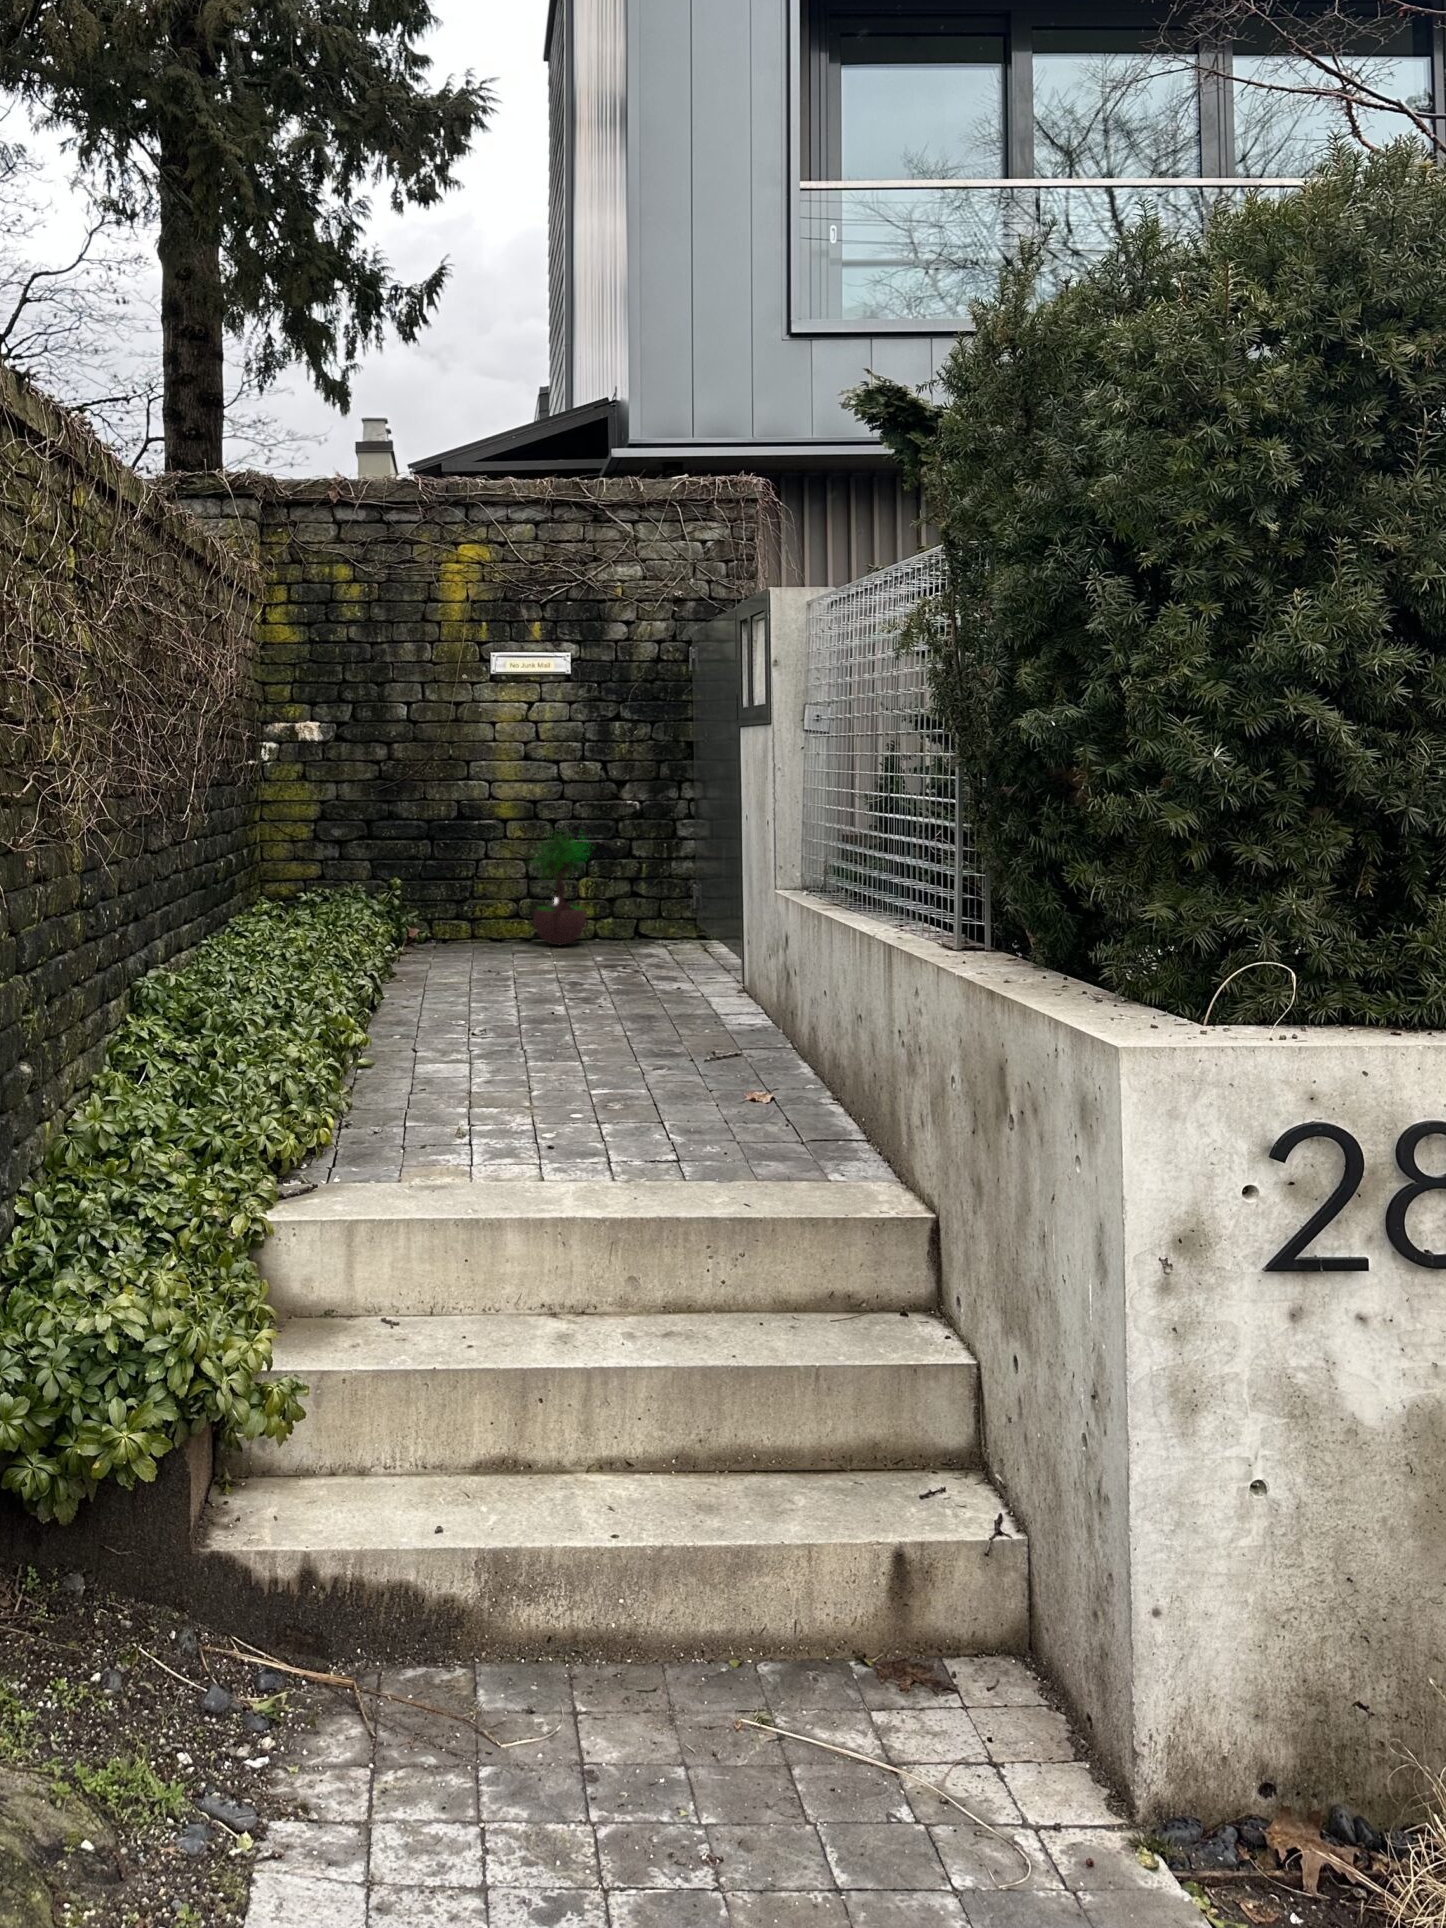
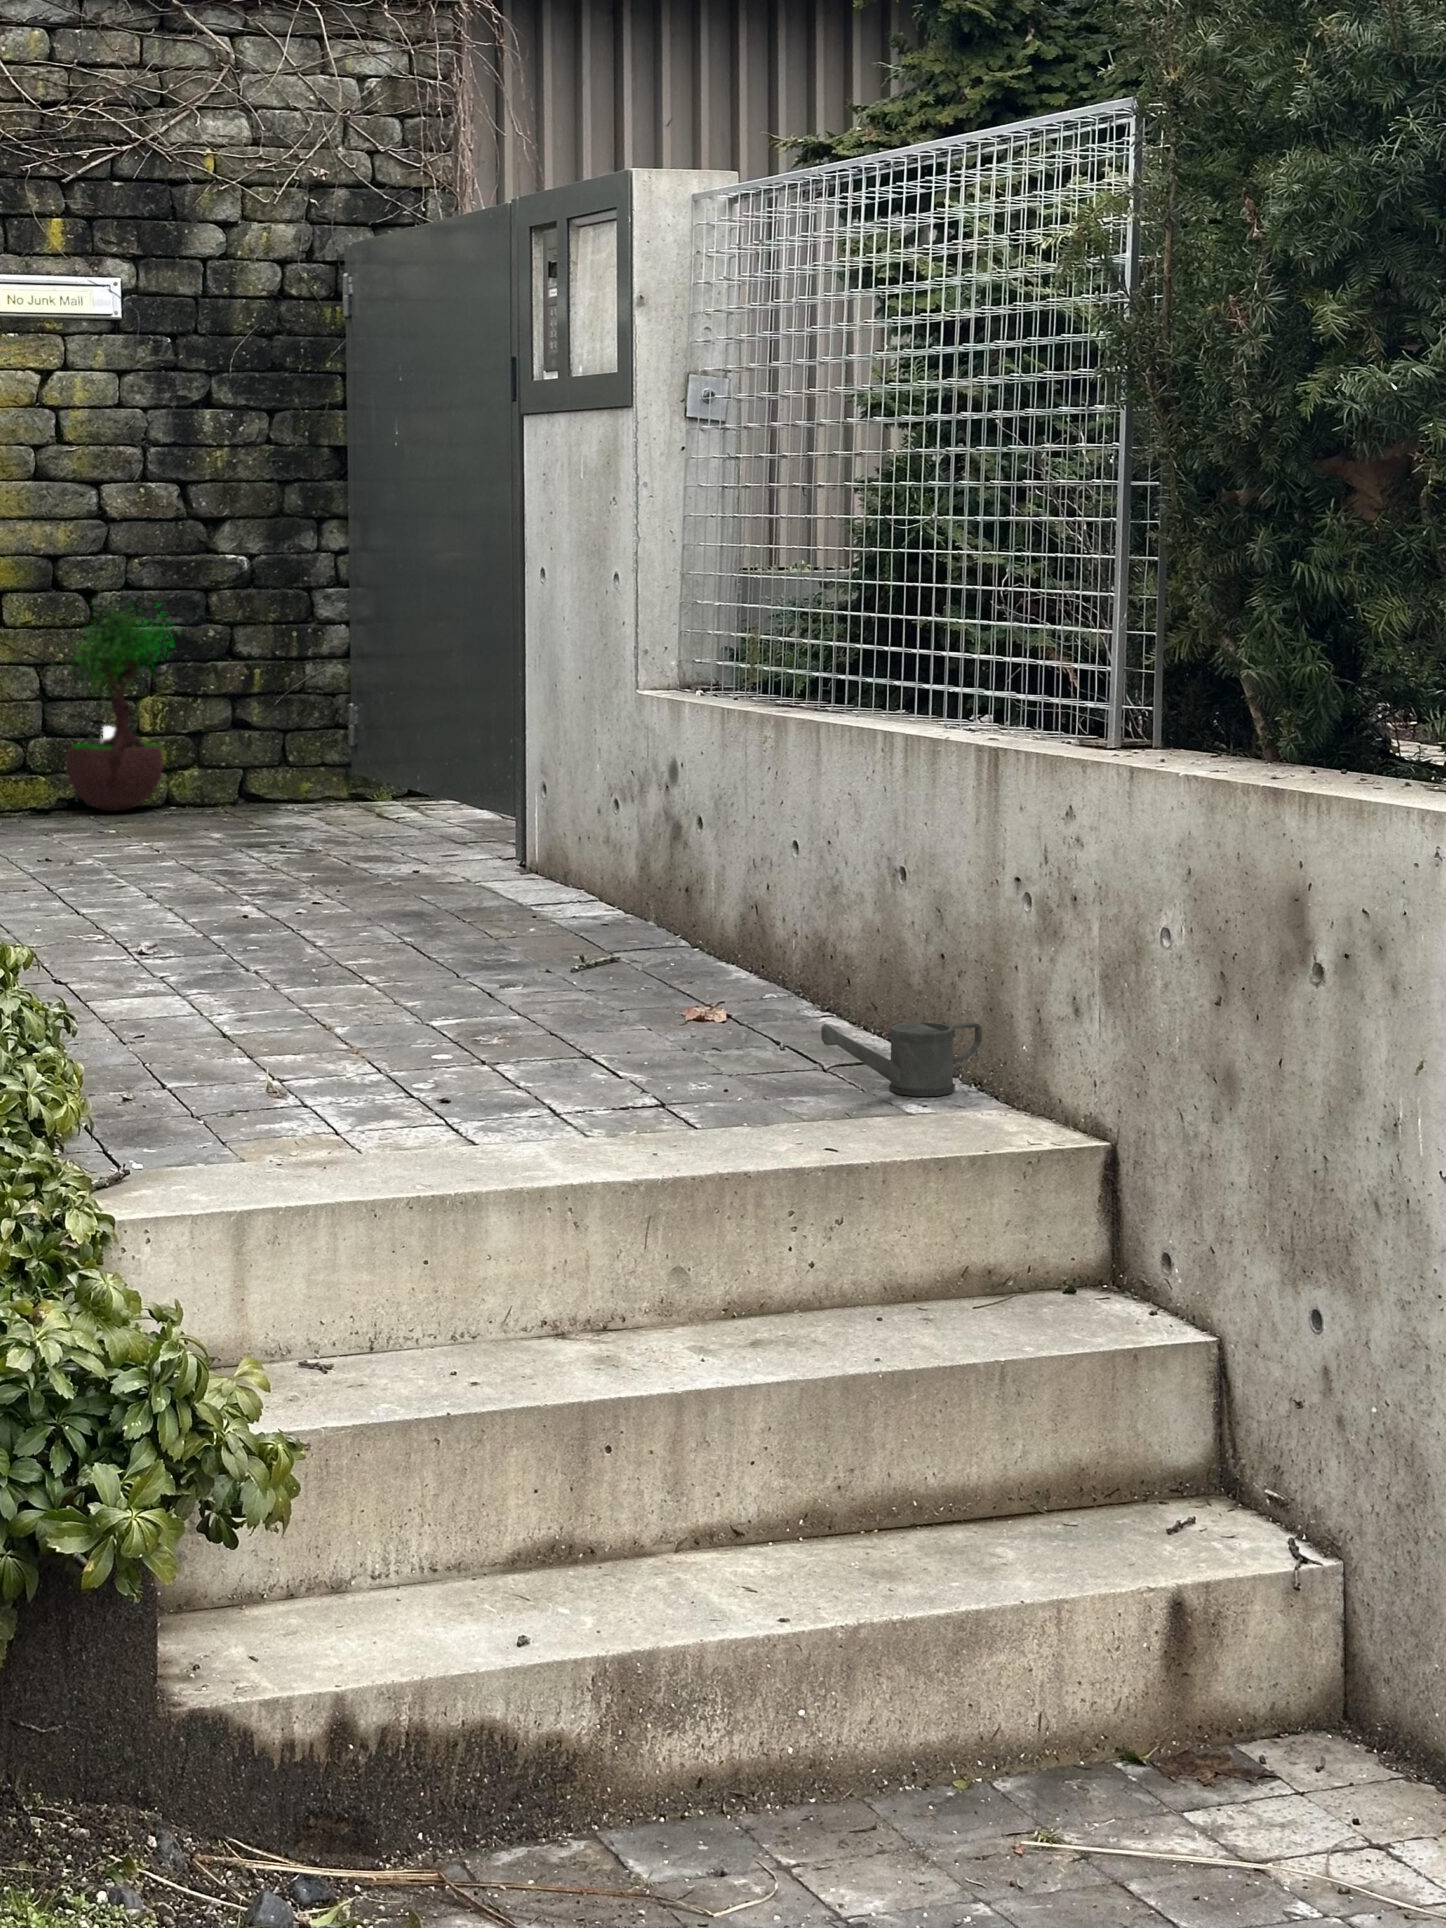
watering can: none [779,1119,887,1171] -> present [821,1022,982,1096]

